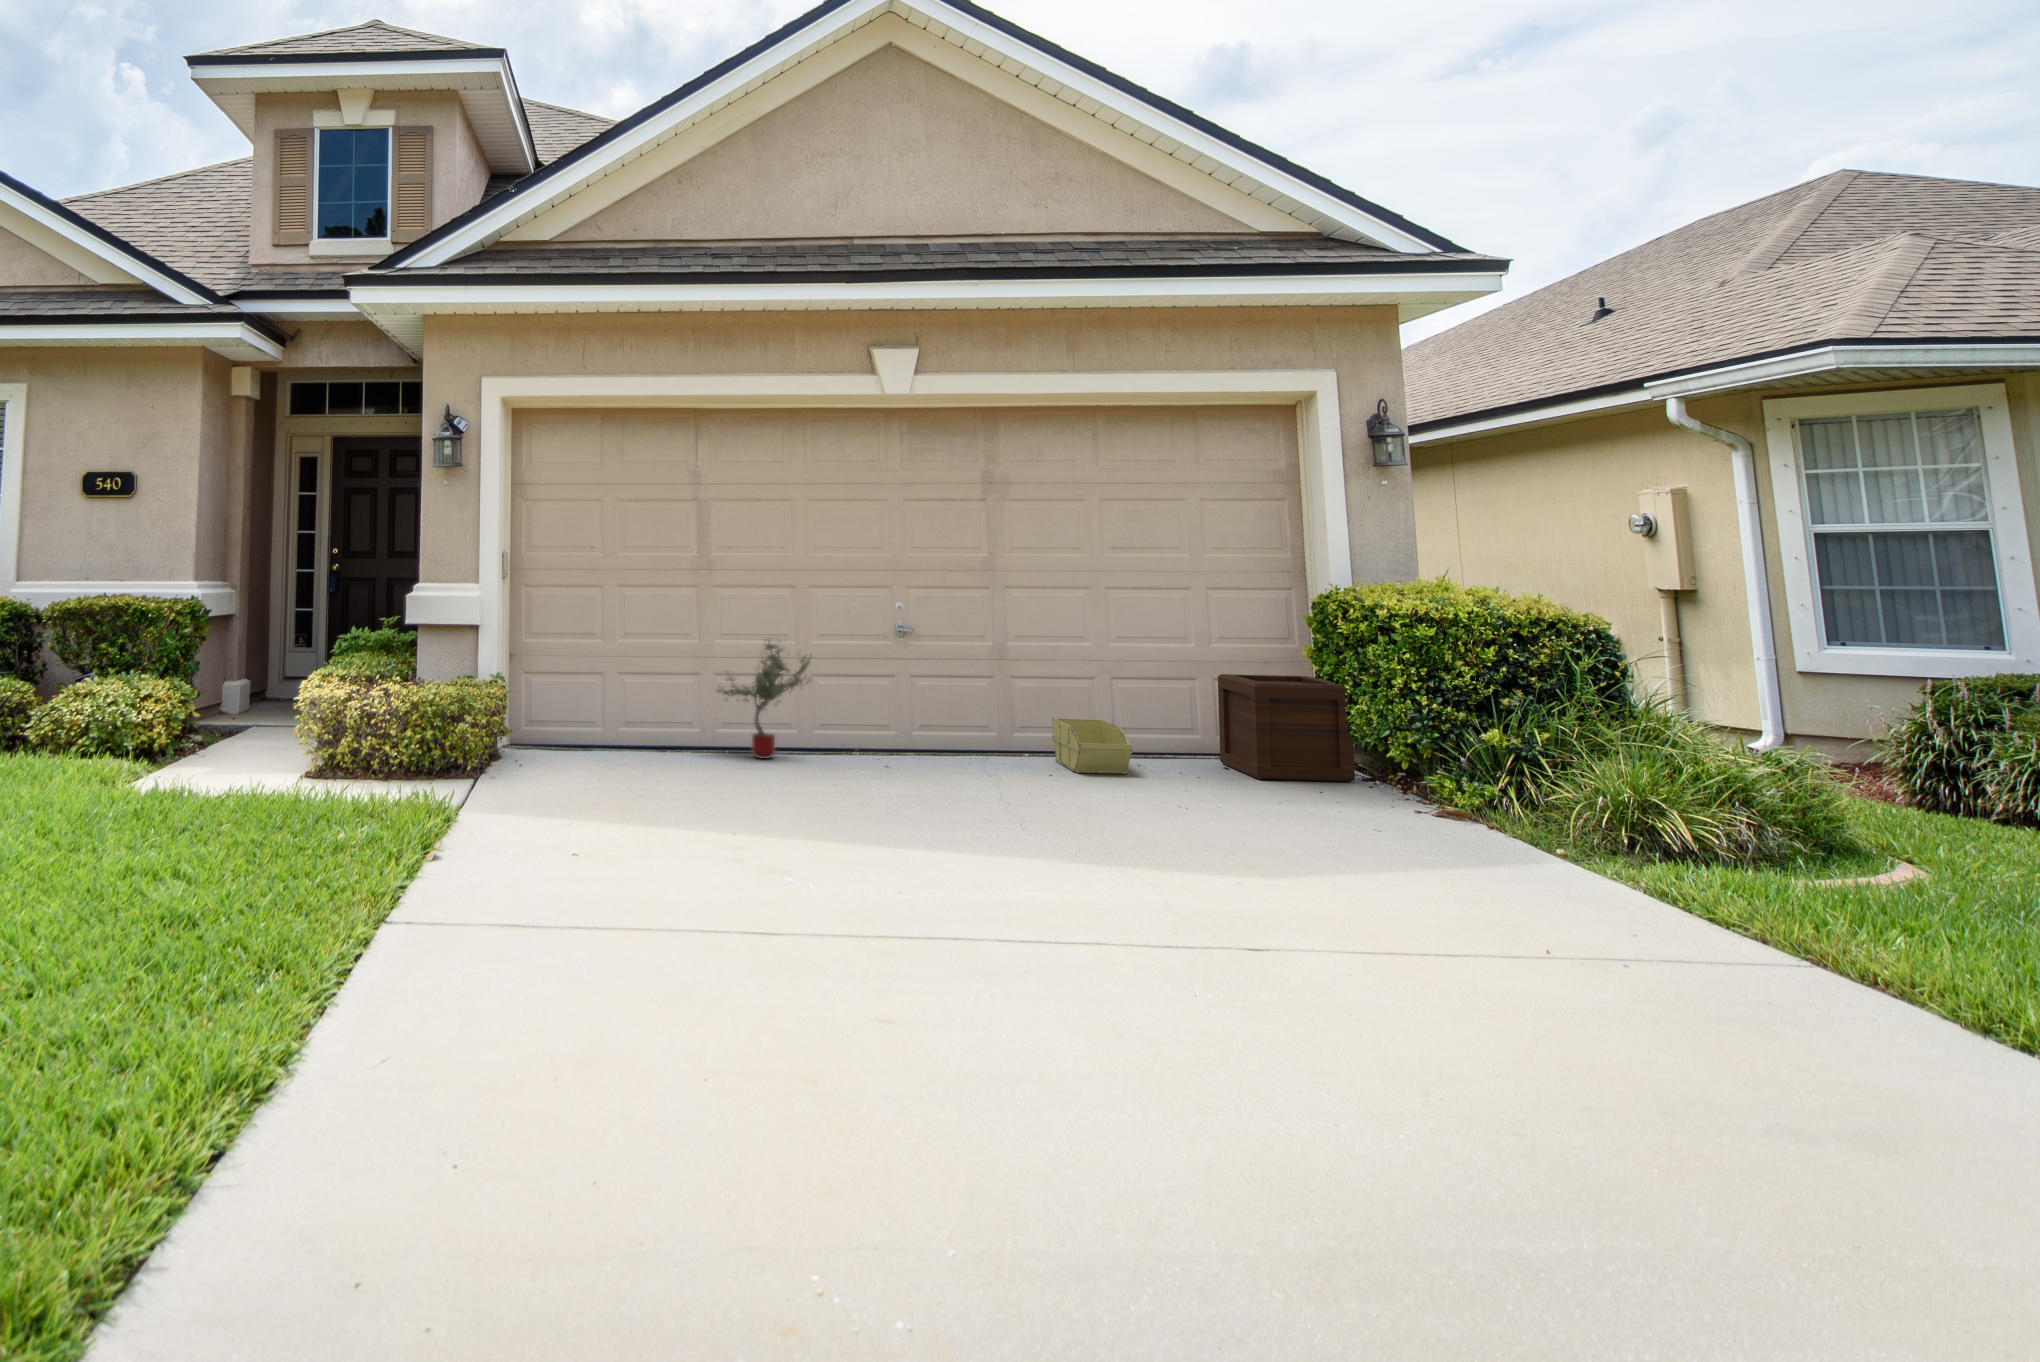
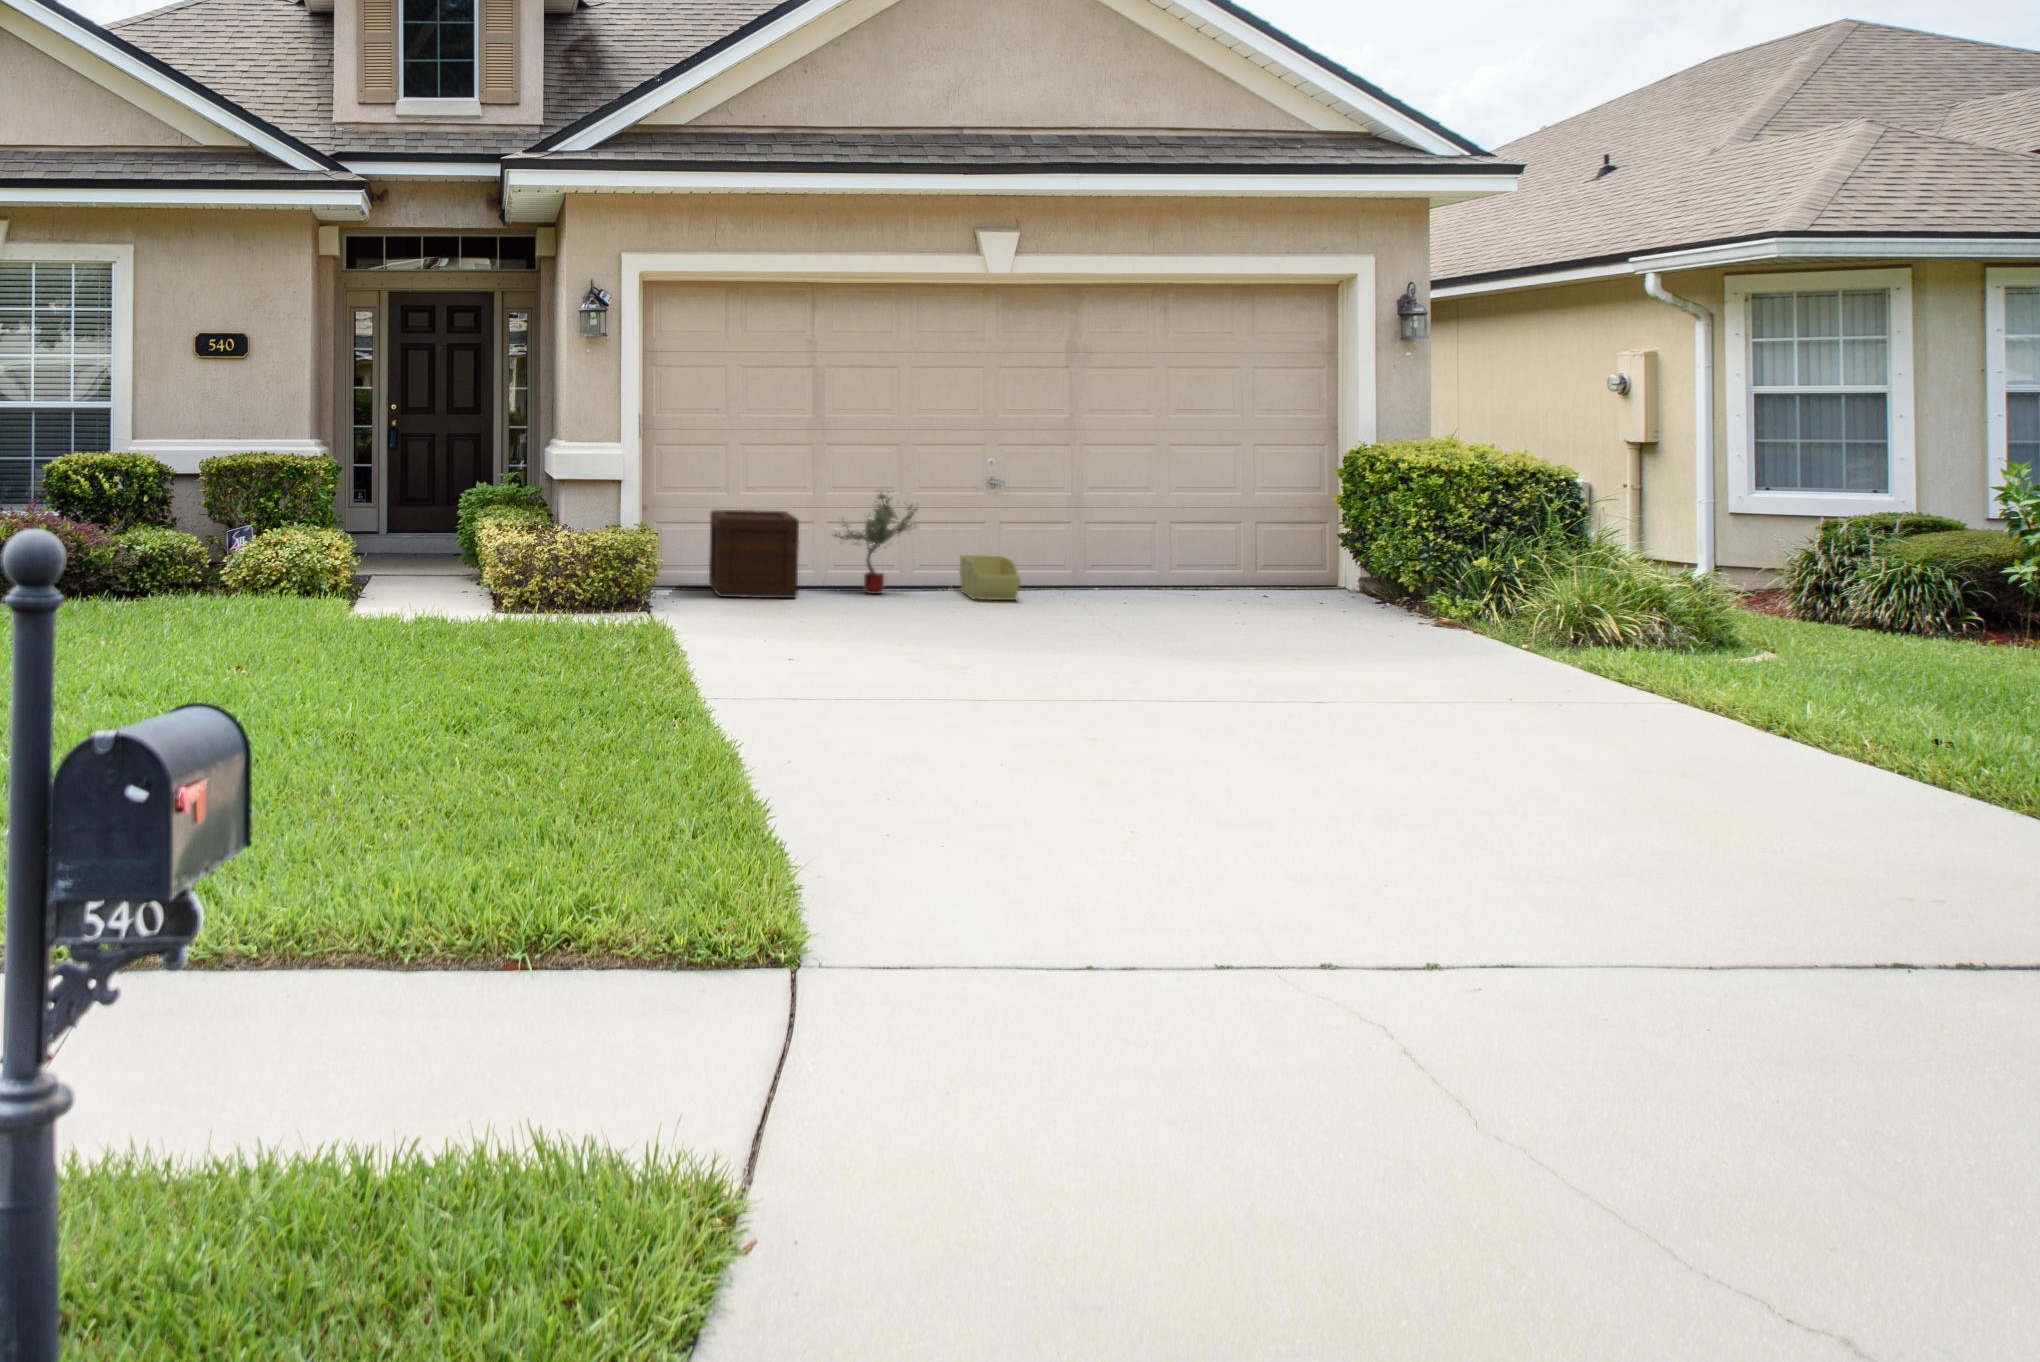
wooden crate: present [1218,674,1355,782] -> present [709,510,799,598]
storage bin: present [1052,718,1132,774] -> present [960,555,1020,600]

